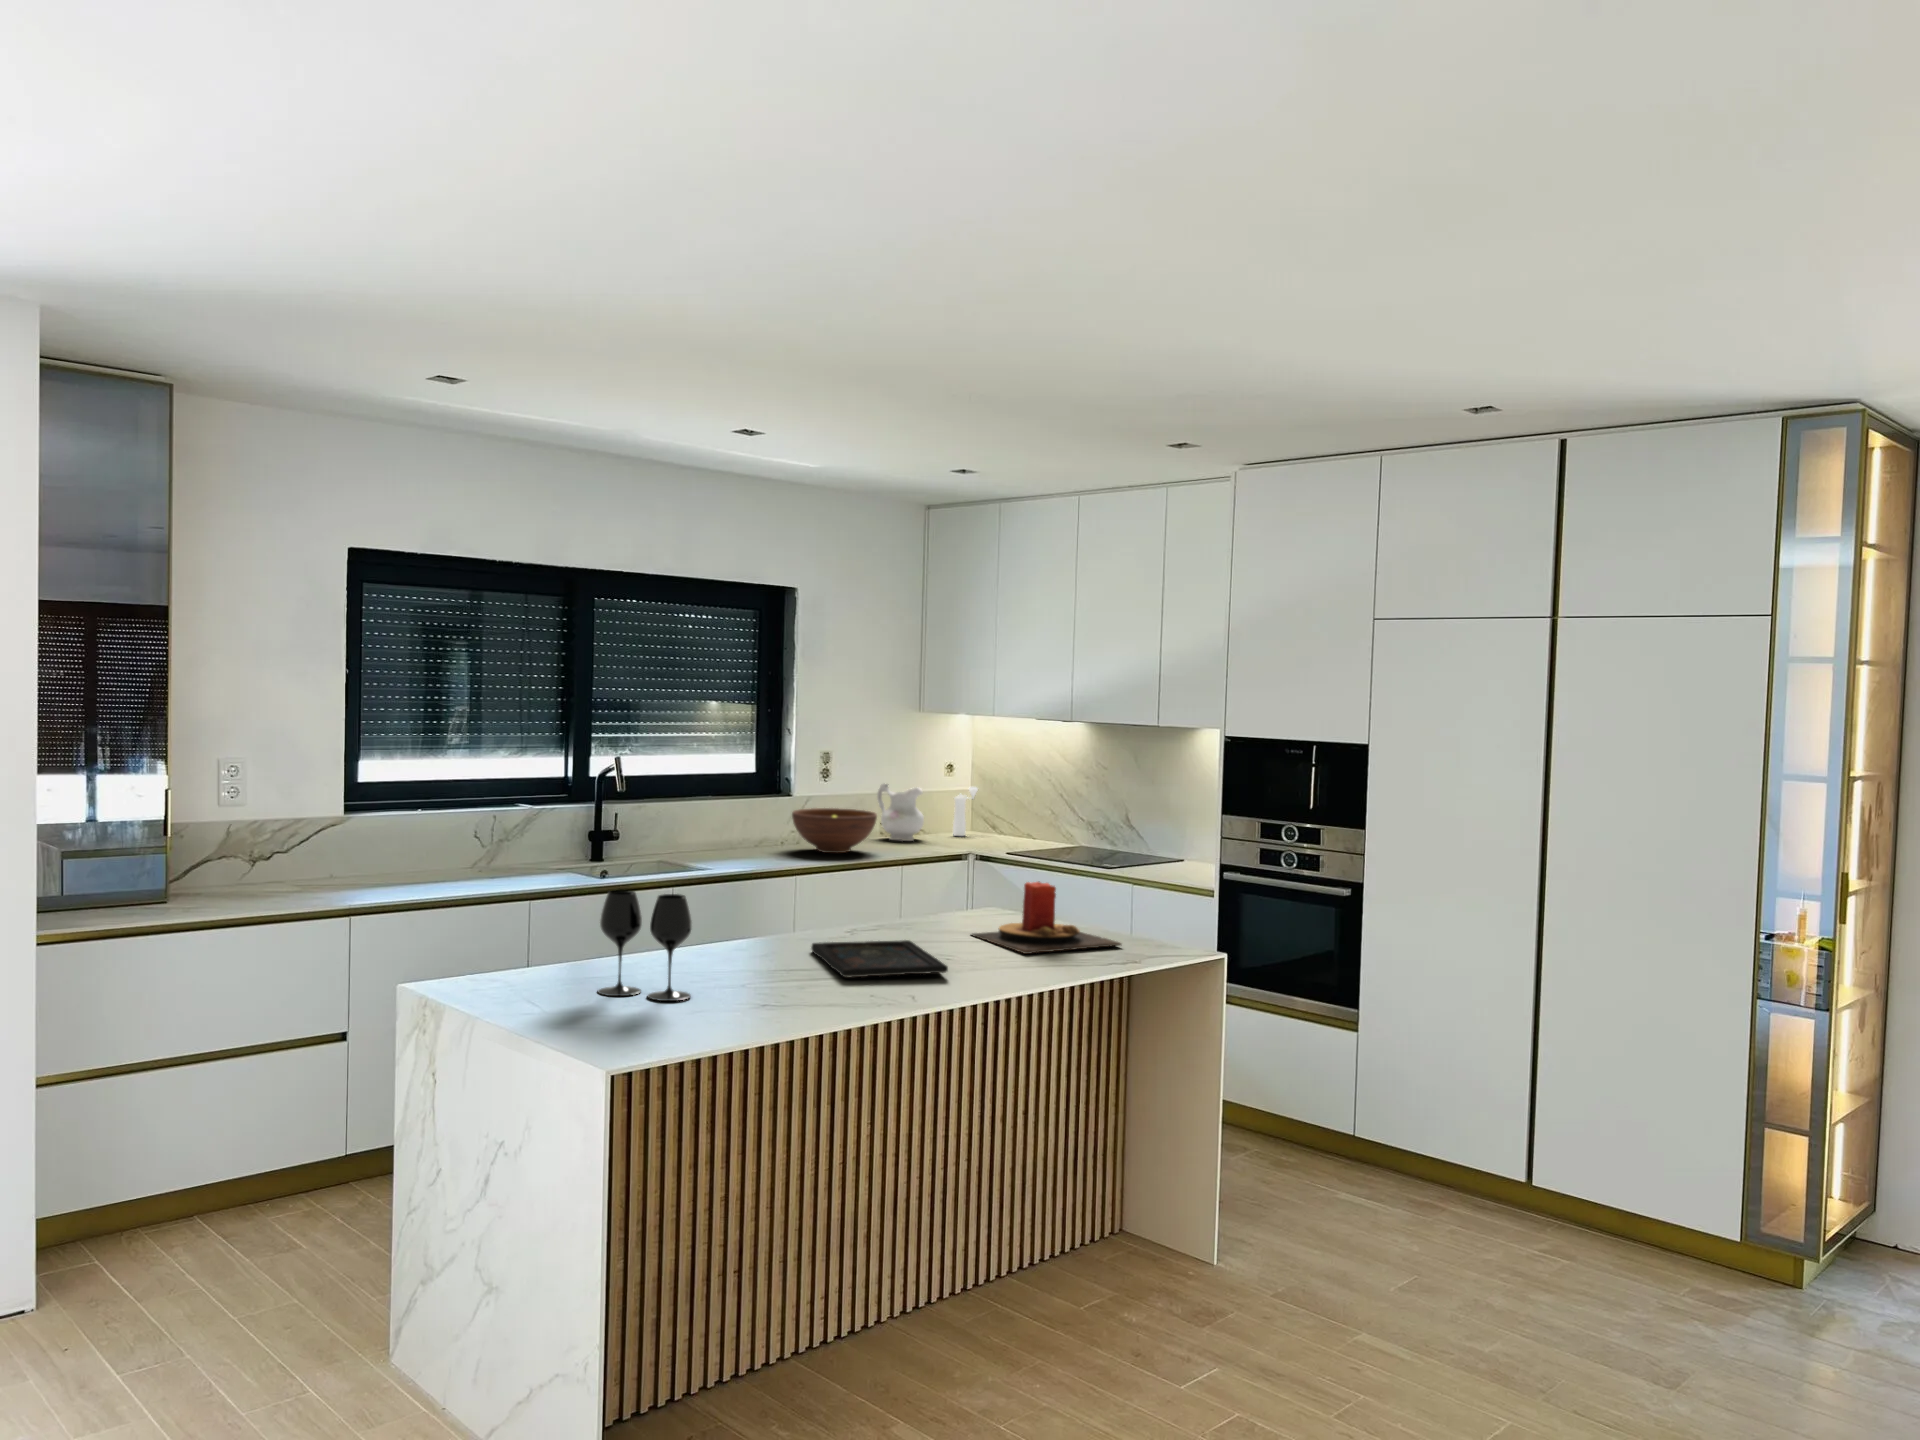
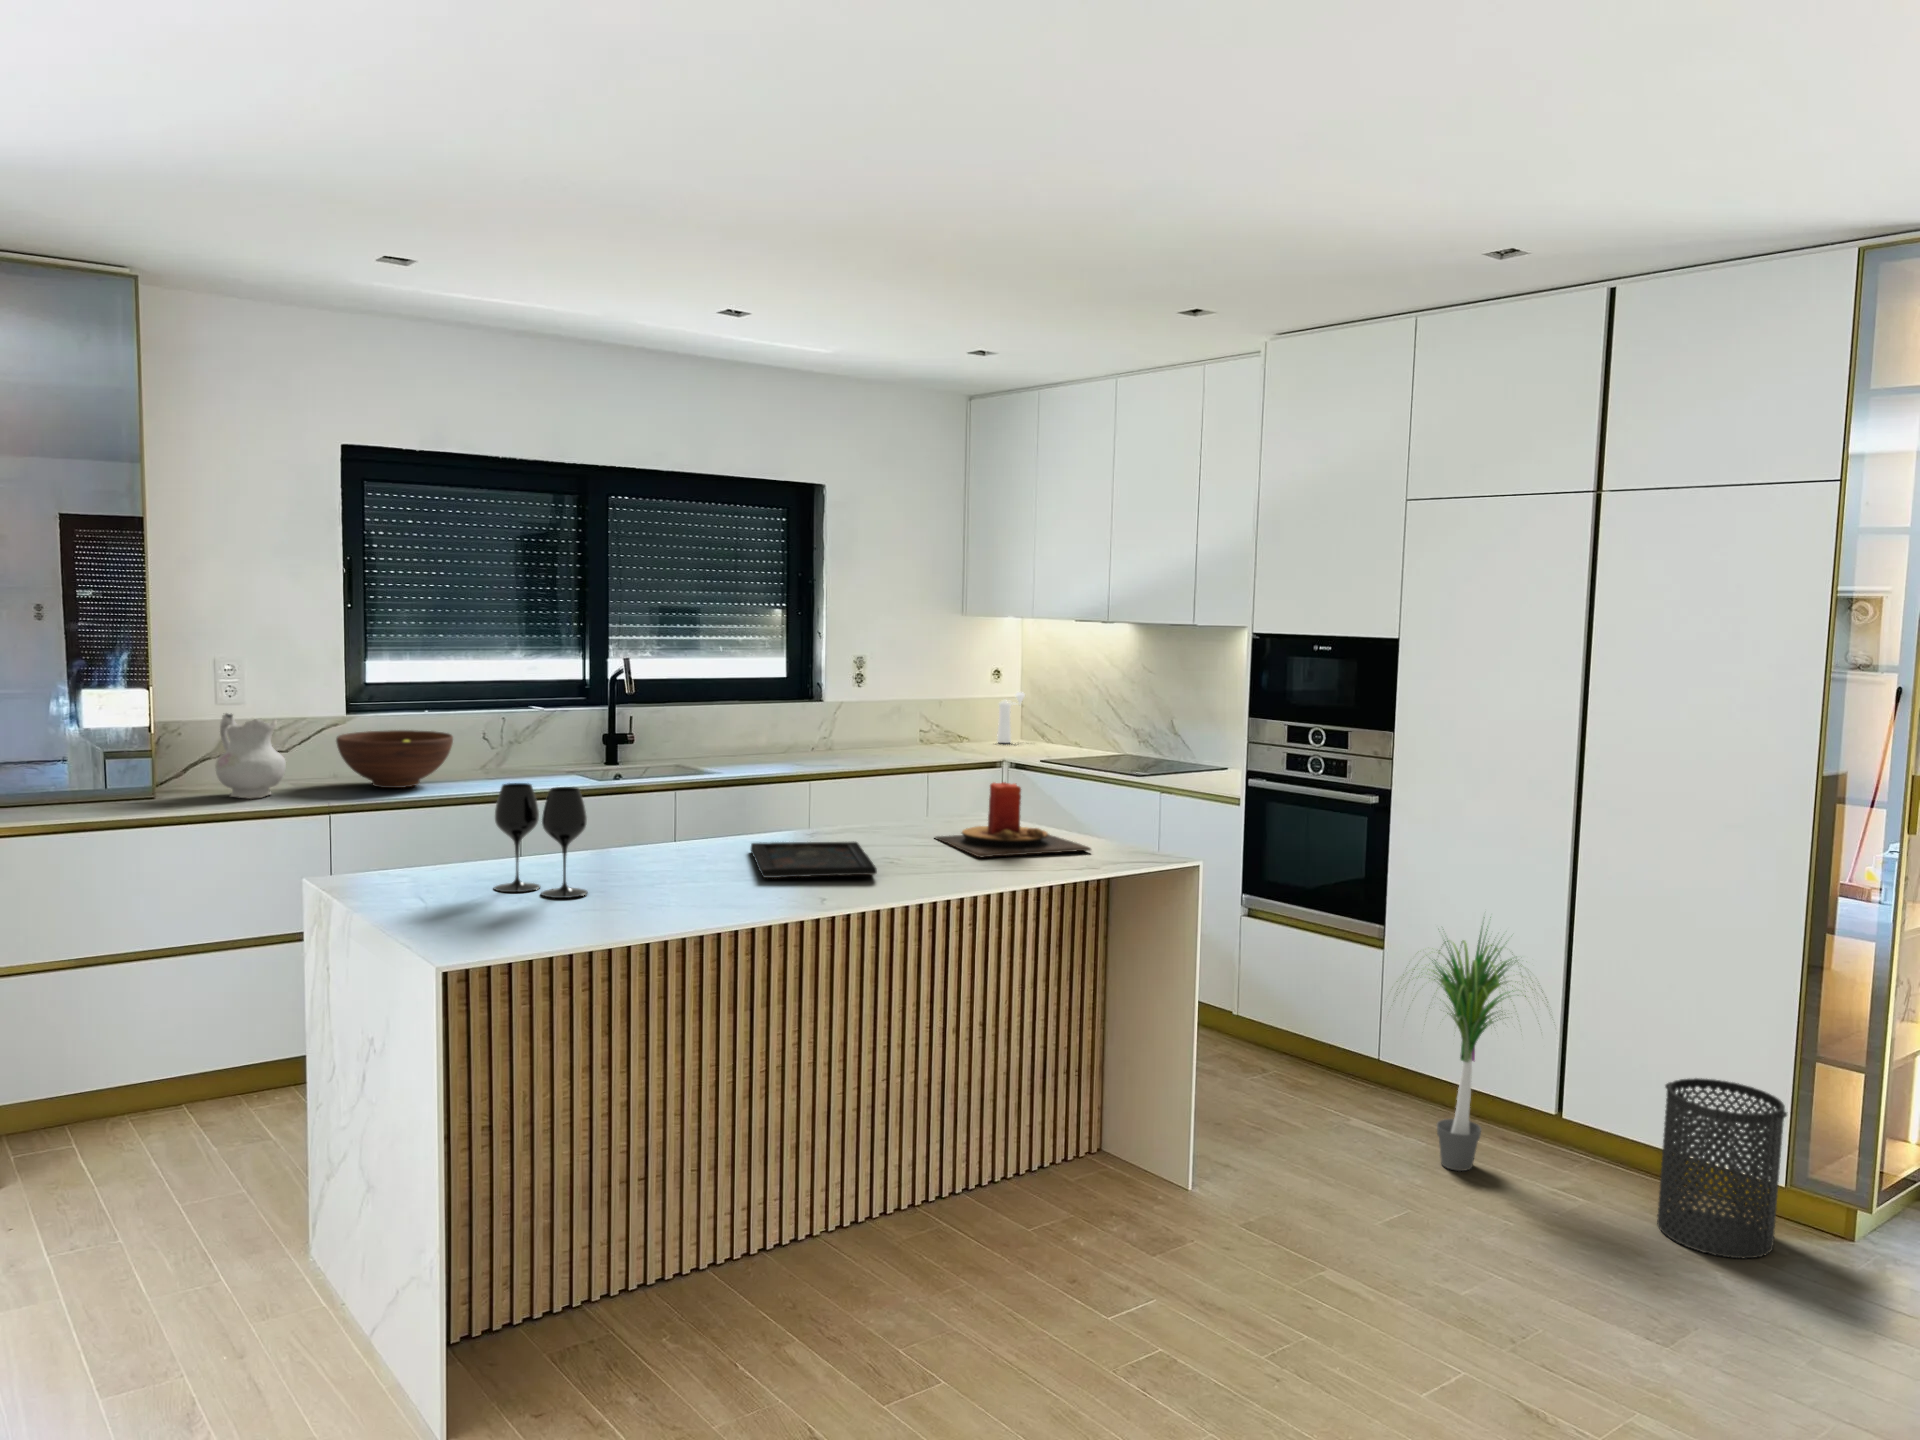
ceramic pitcher: present [877,784,924,841] -> present [215,713,286,799]
fruit bowl: present [792,808,877,853] -> present [336,730,453,788]
potted plant: none [1372,993,1537,1238] -> present [1397,926,1546,1171]
trash can: none [1633,1145,1747,1308] -> present [1657,1078,1787,1258]

